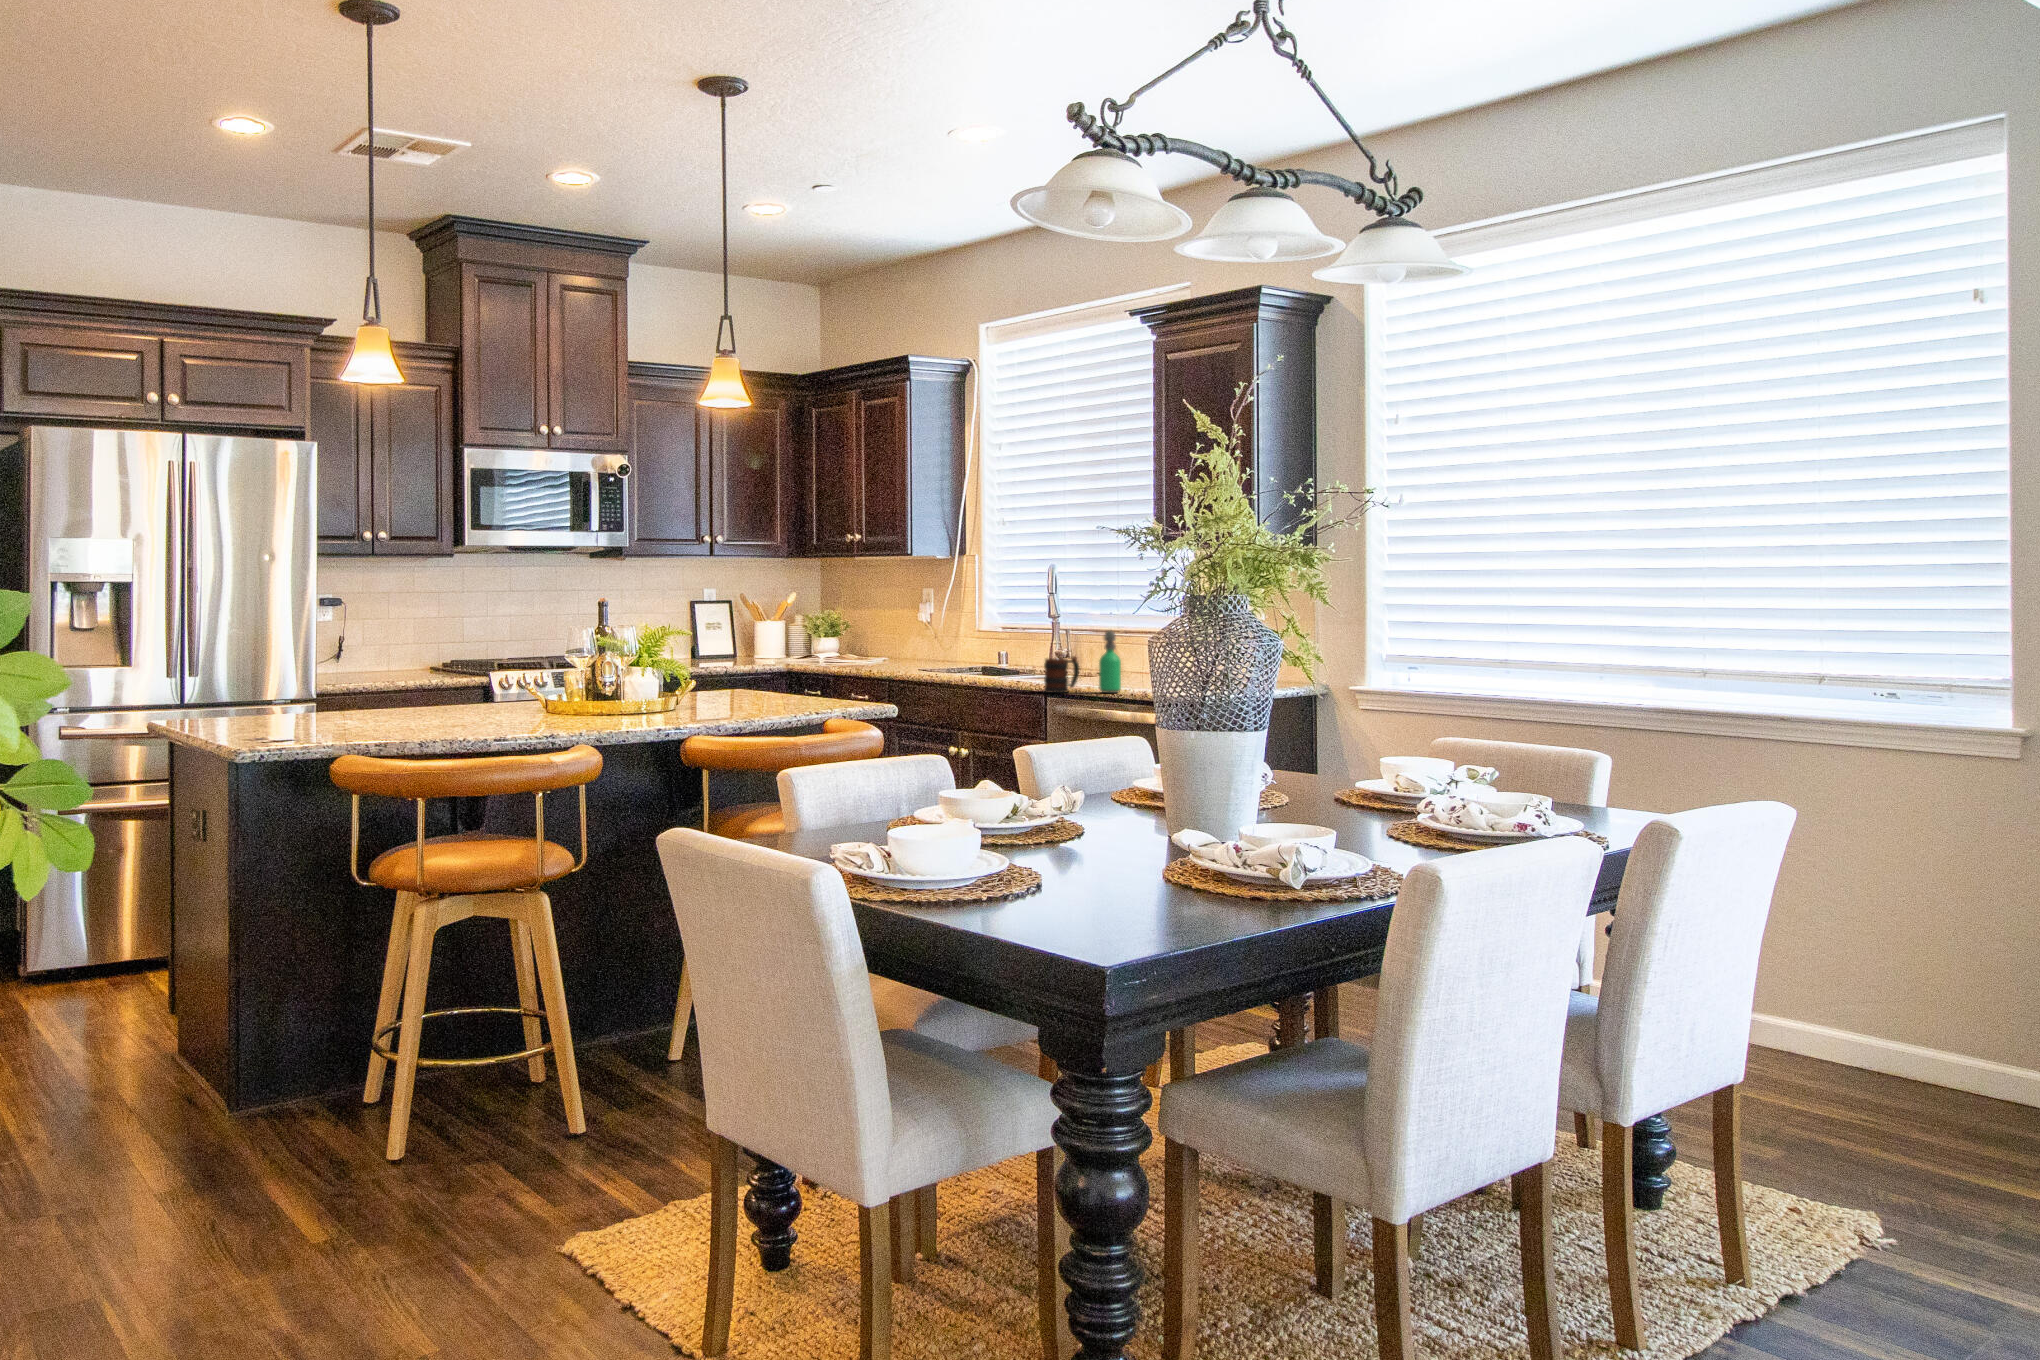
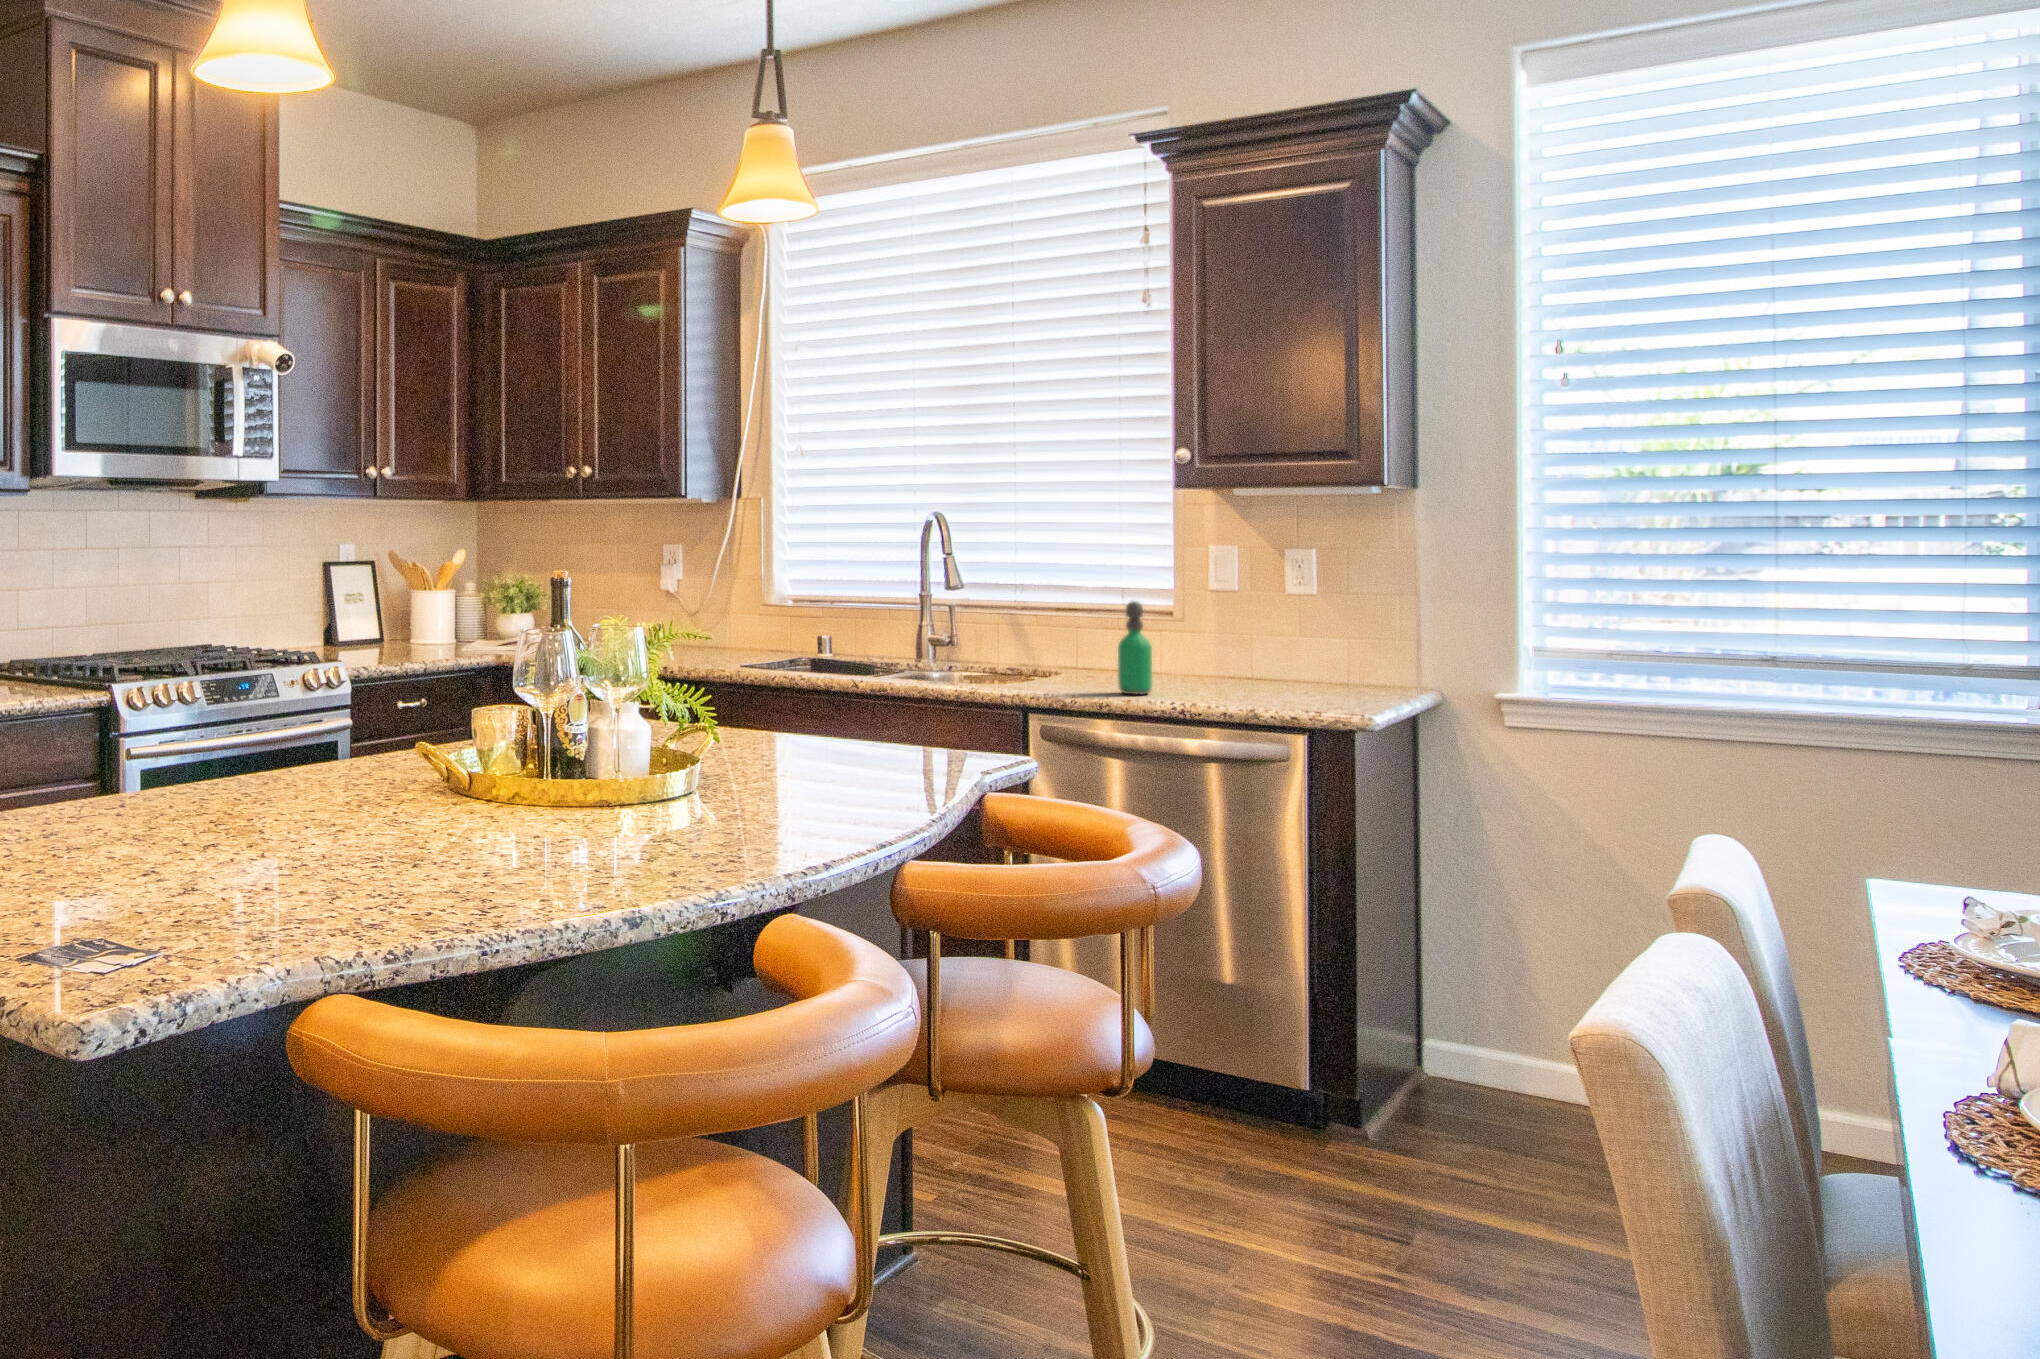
mug: present [1044,656,1079,693] -> none [1033,640,1087,696]

